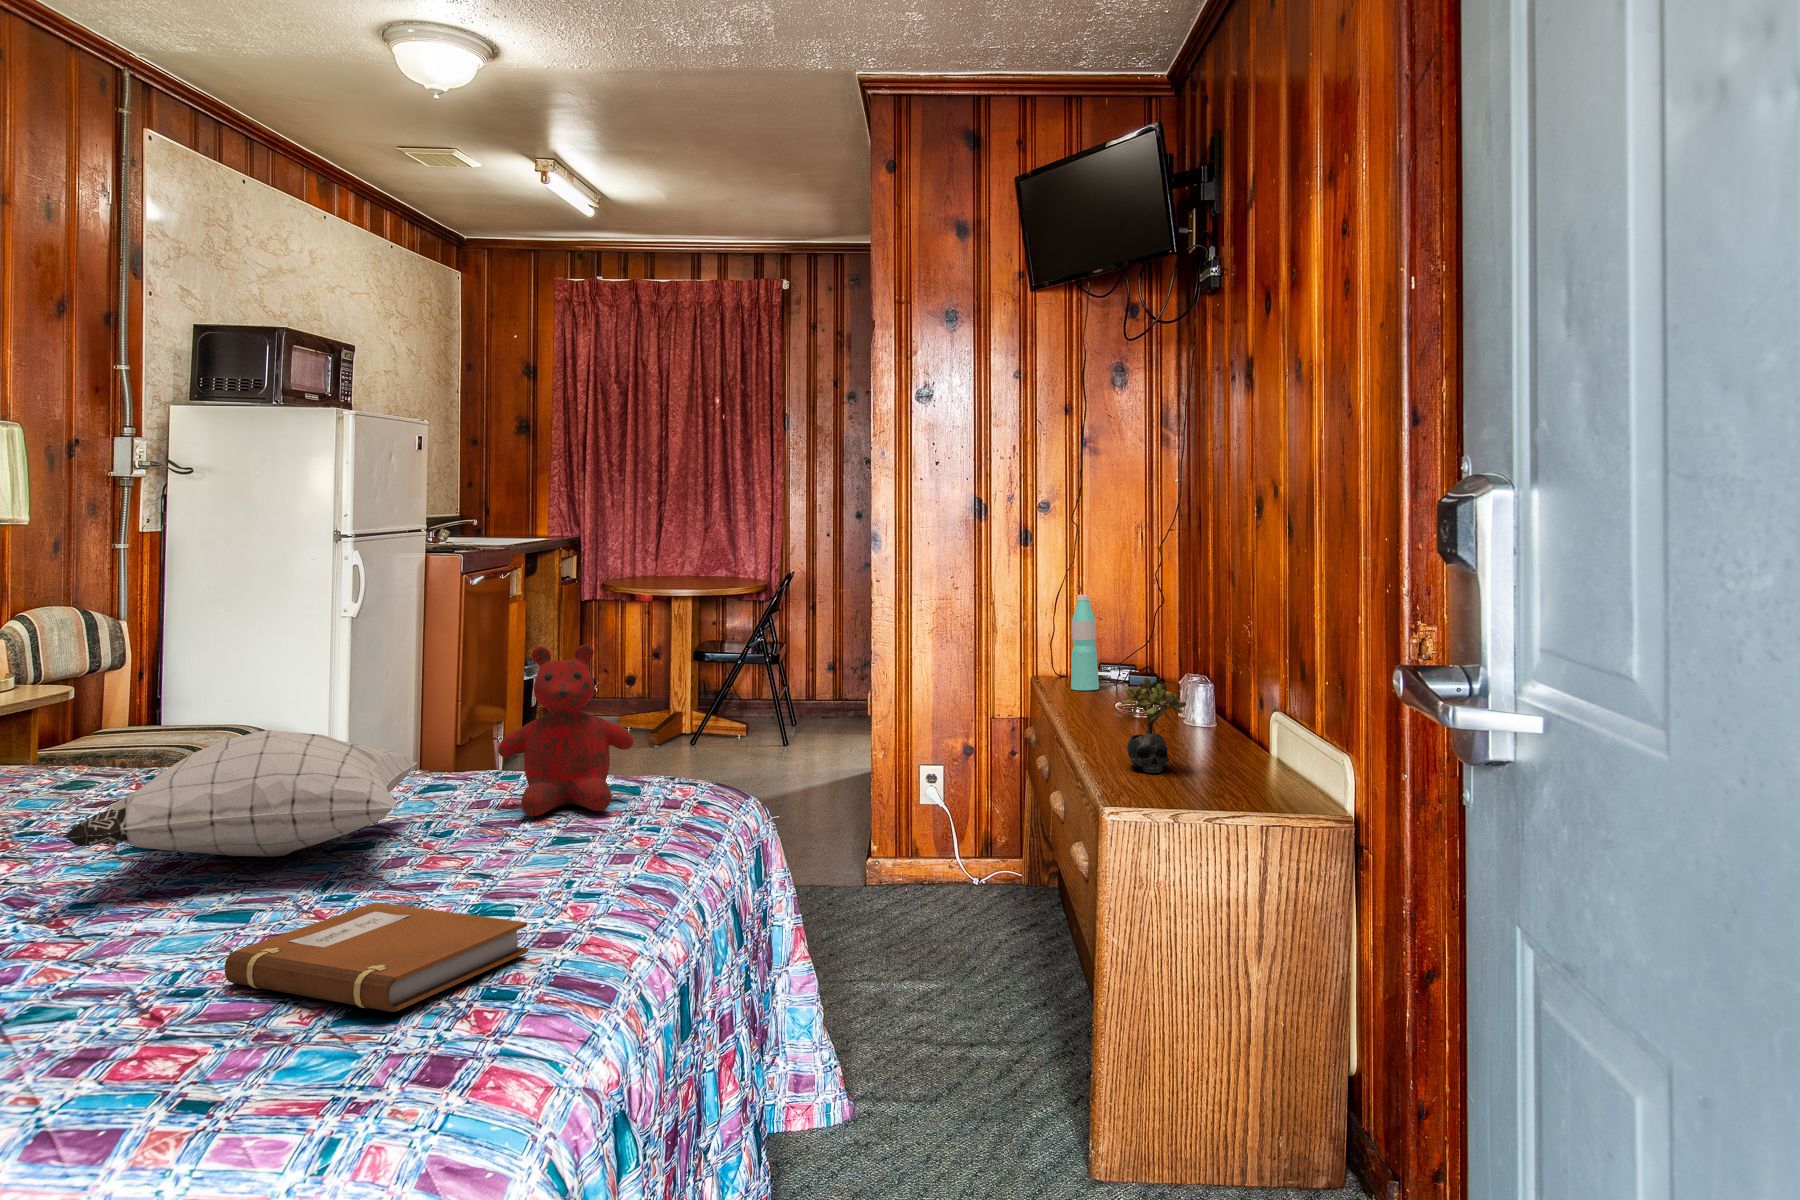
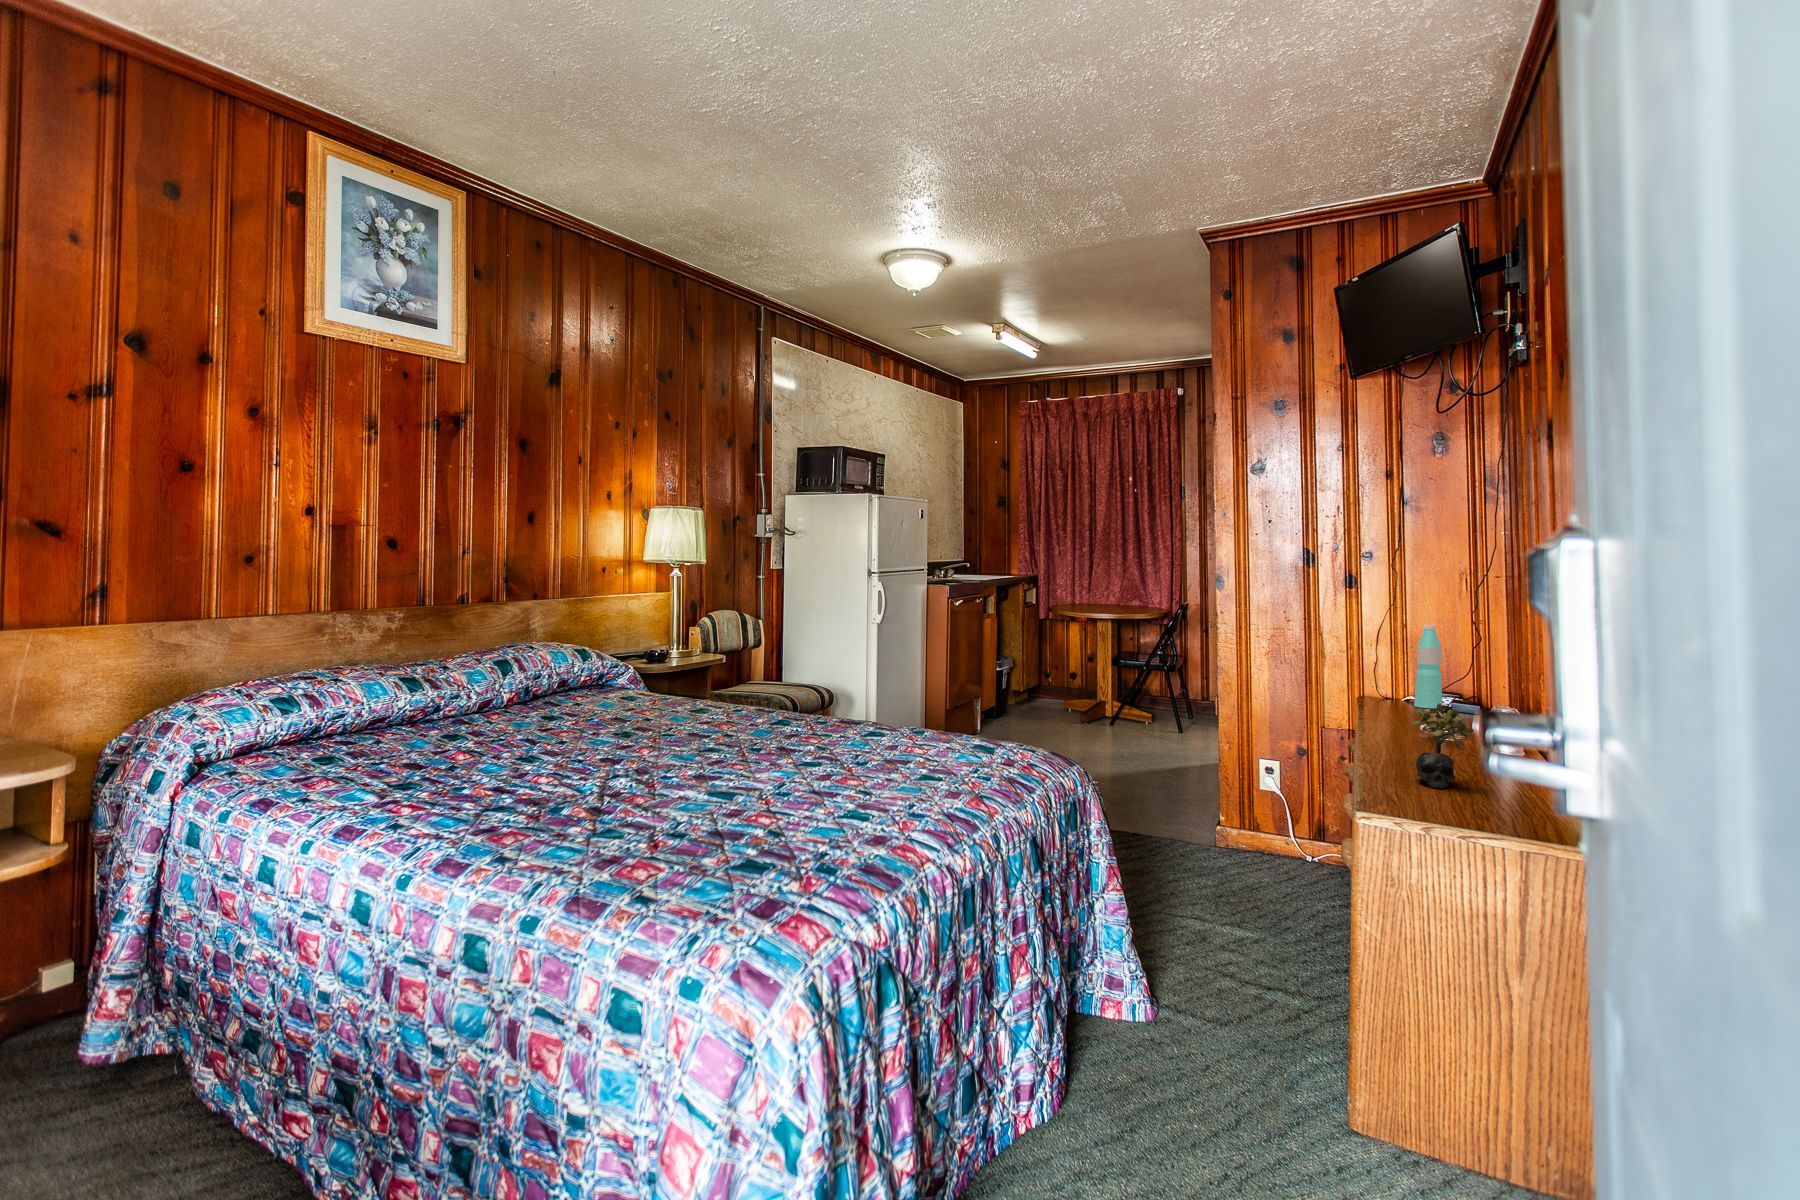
teddy bear: present [498,644,634,816] -> none [909,644,998,761]
pillow: present [62,730,417,857] -> none [649,686,857,764]
notebook: present [225,902,528,1012] -> none [695,801,861,869]

